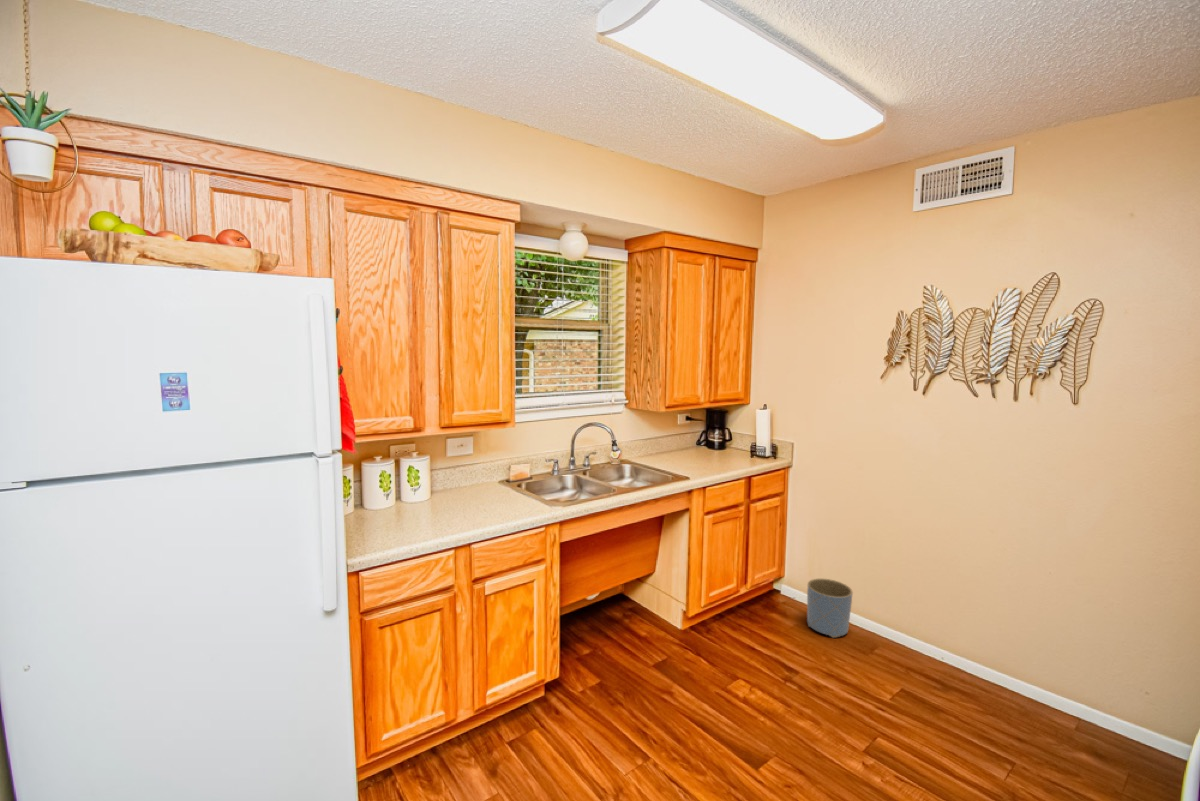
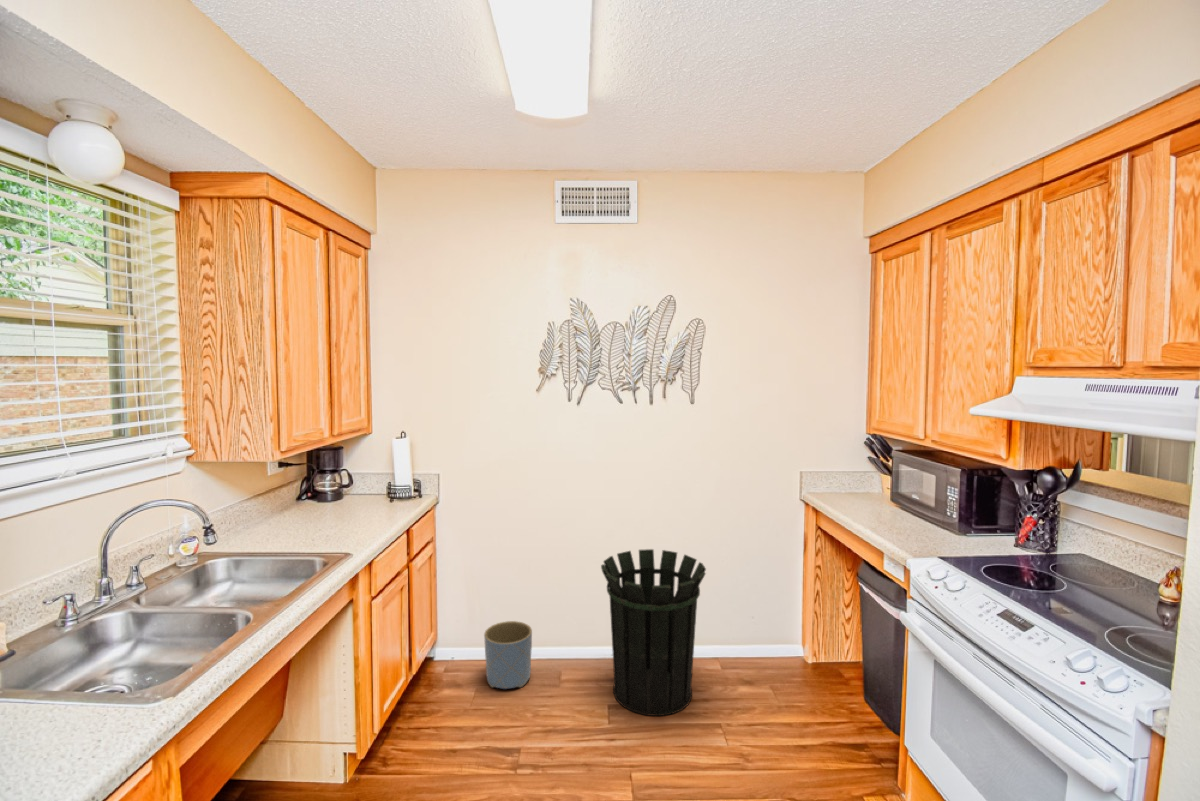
waste bin: none [912,552,1053,735] -> present [601,549,706,716]

